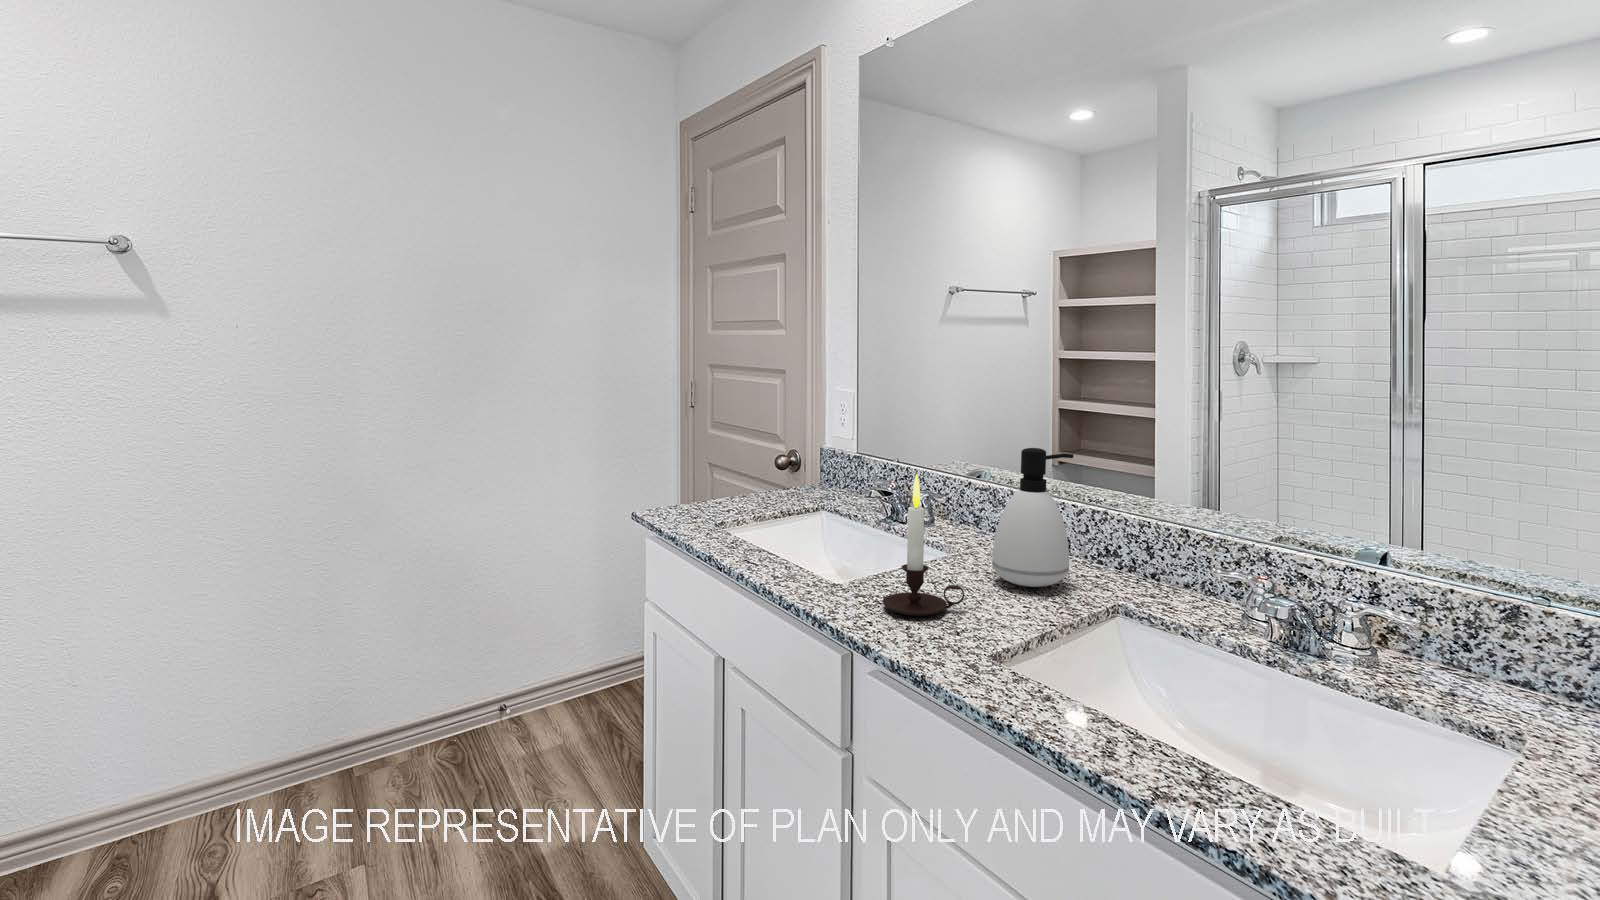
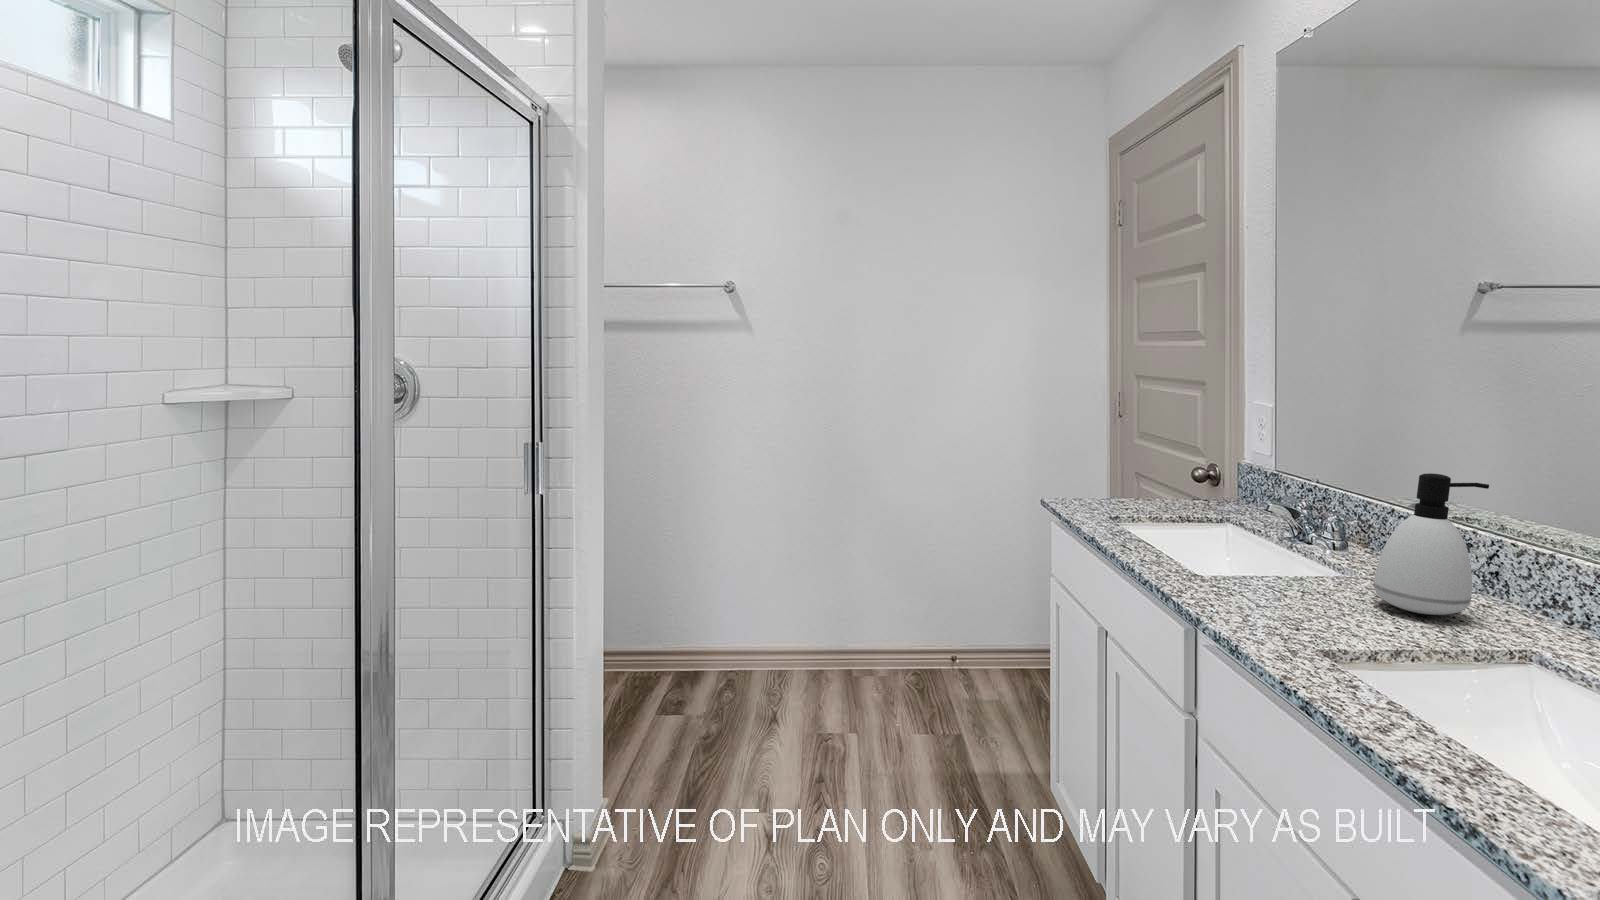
candle: present [883,474,964,615] -> none [1232,483,1319,611]

